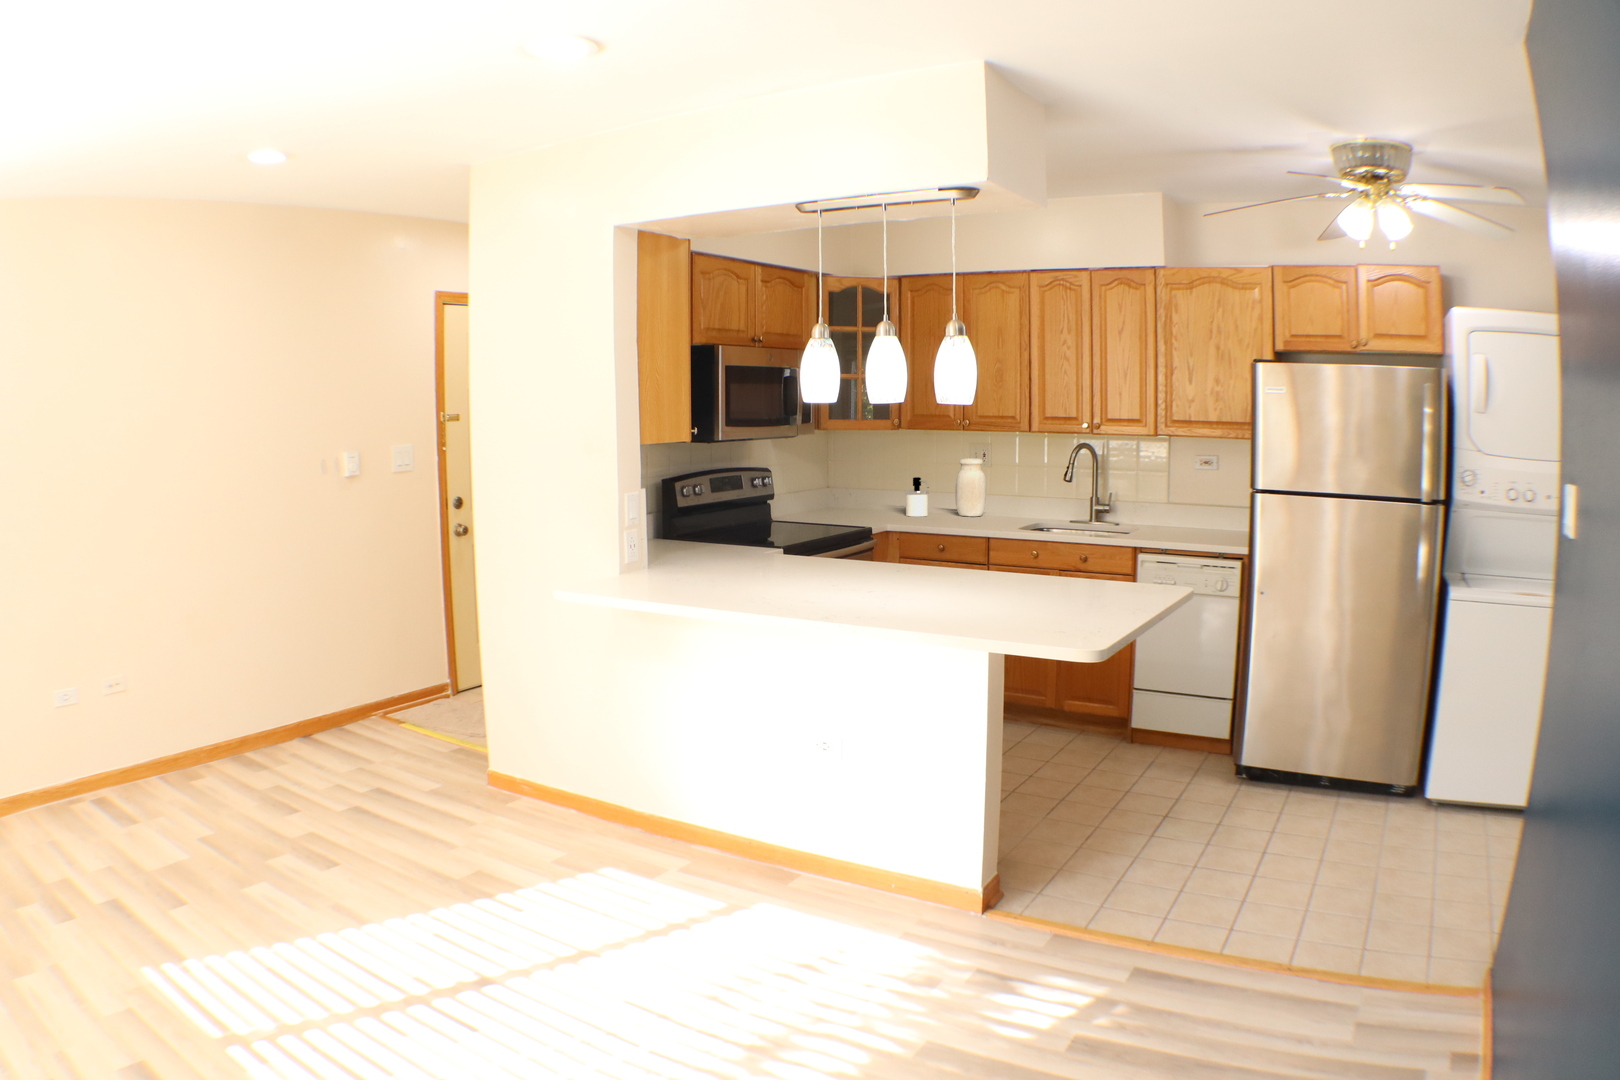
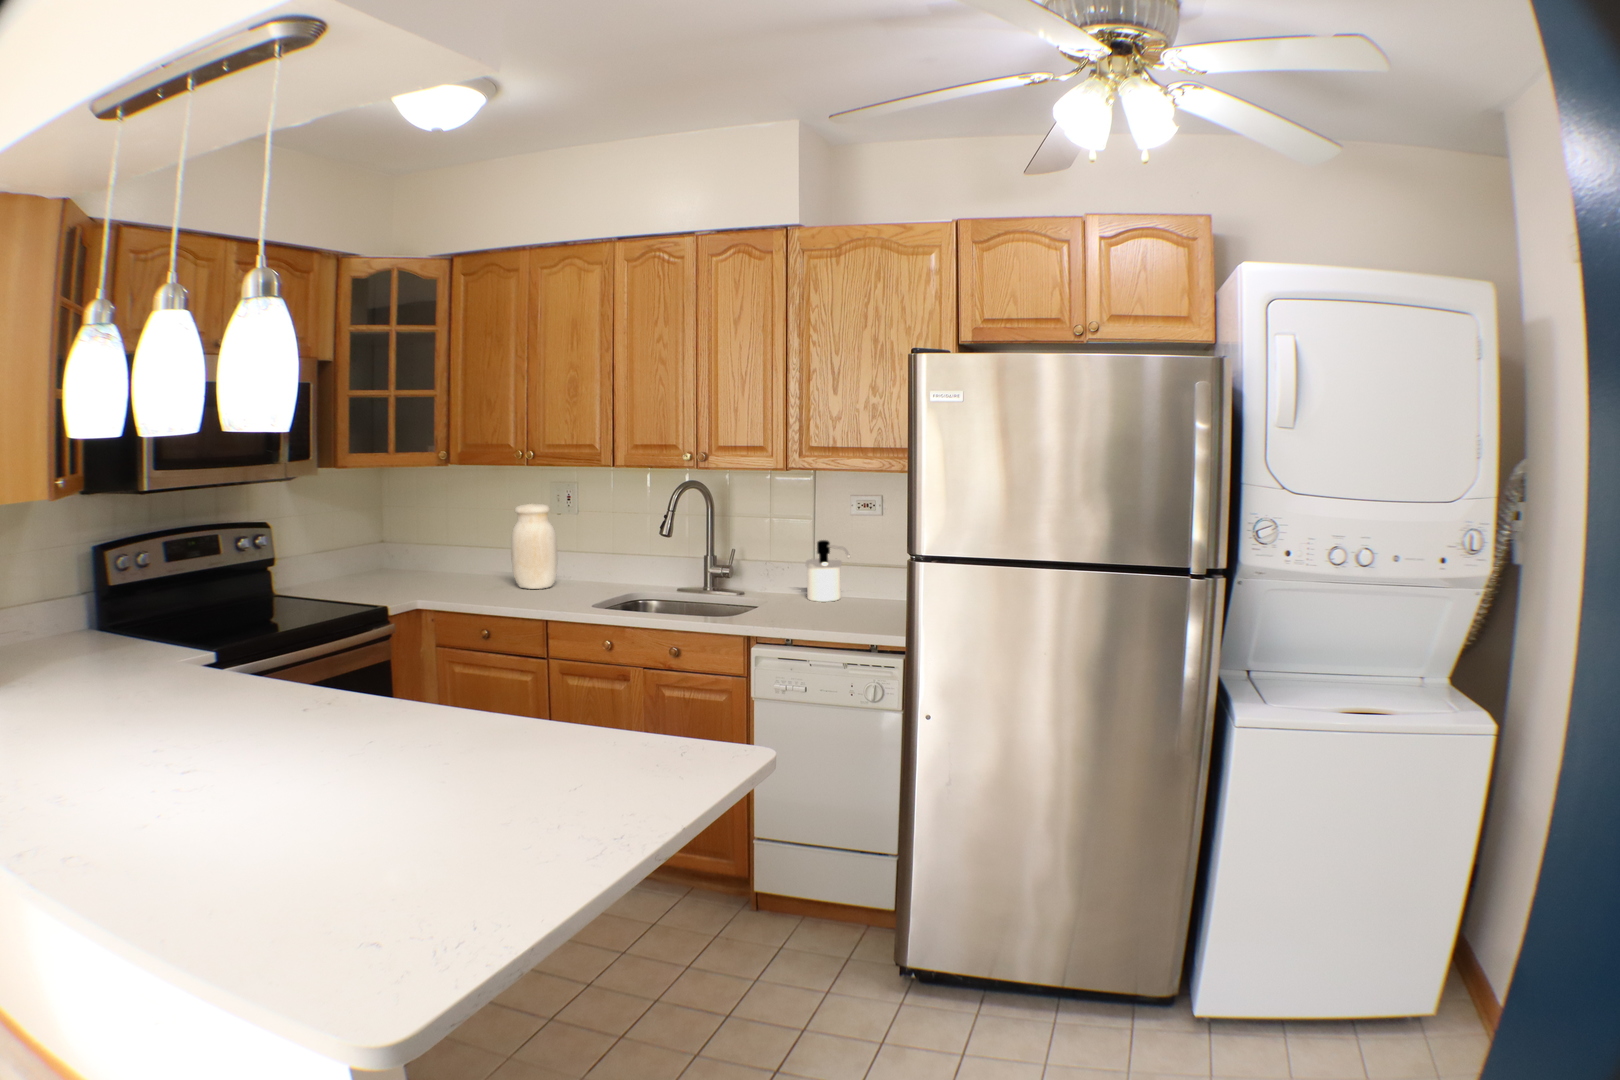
soap dispenser: present [905,477,929,517] -> present [806,540,850,602]

